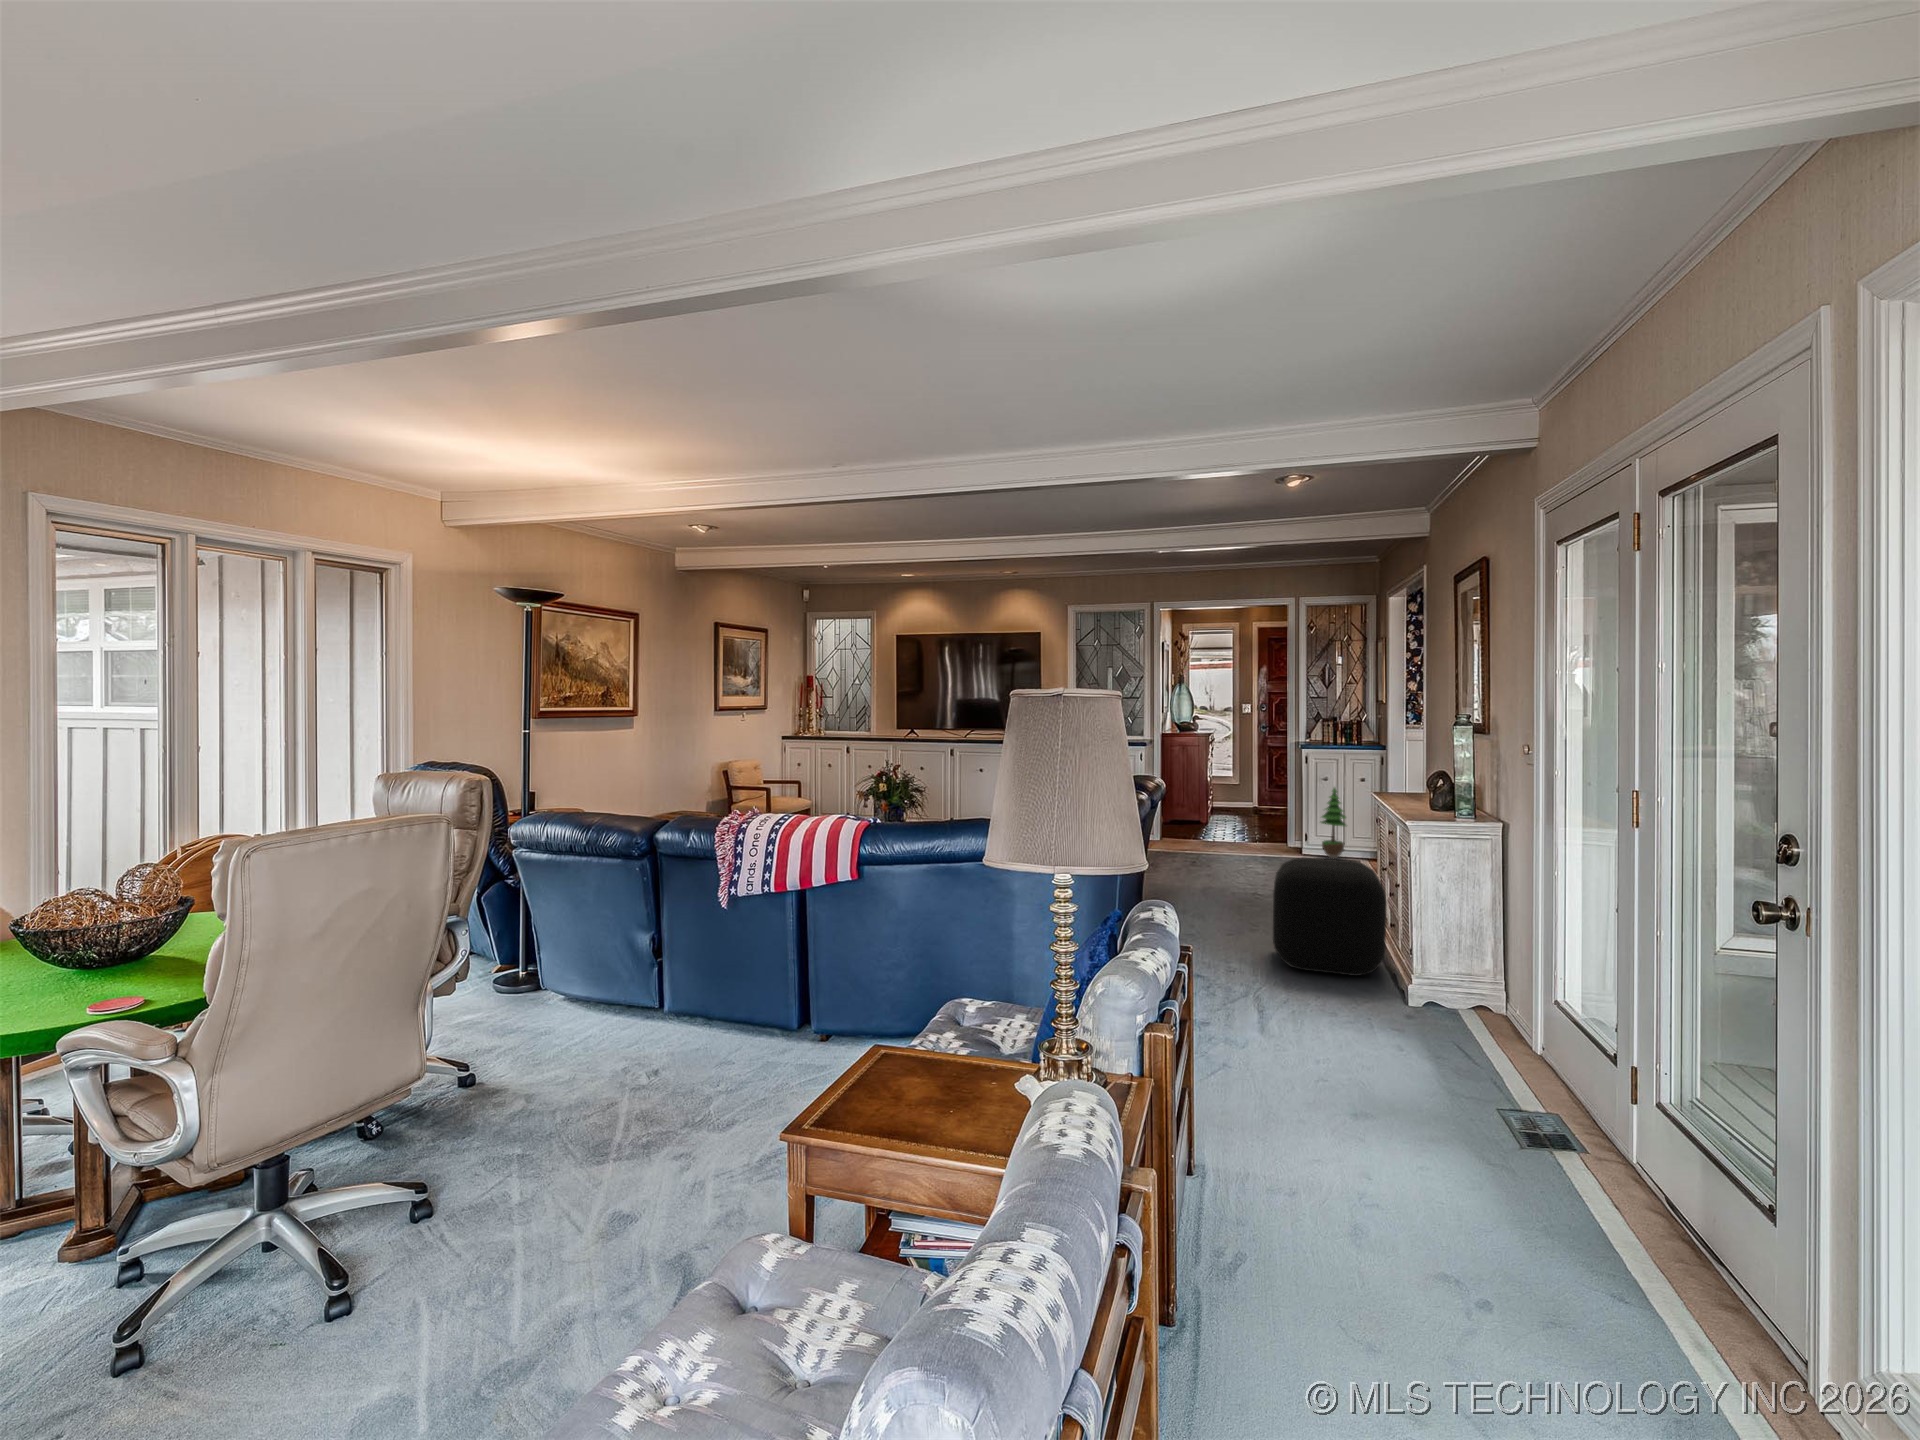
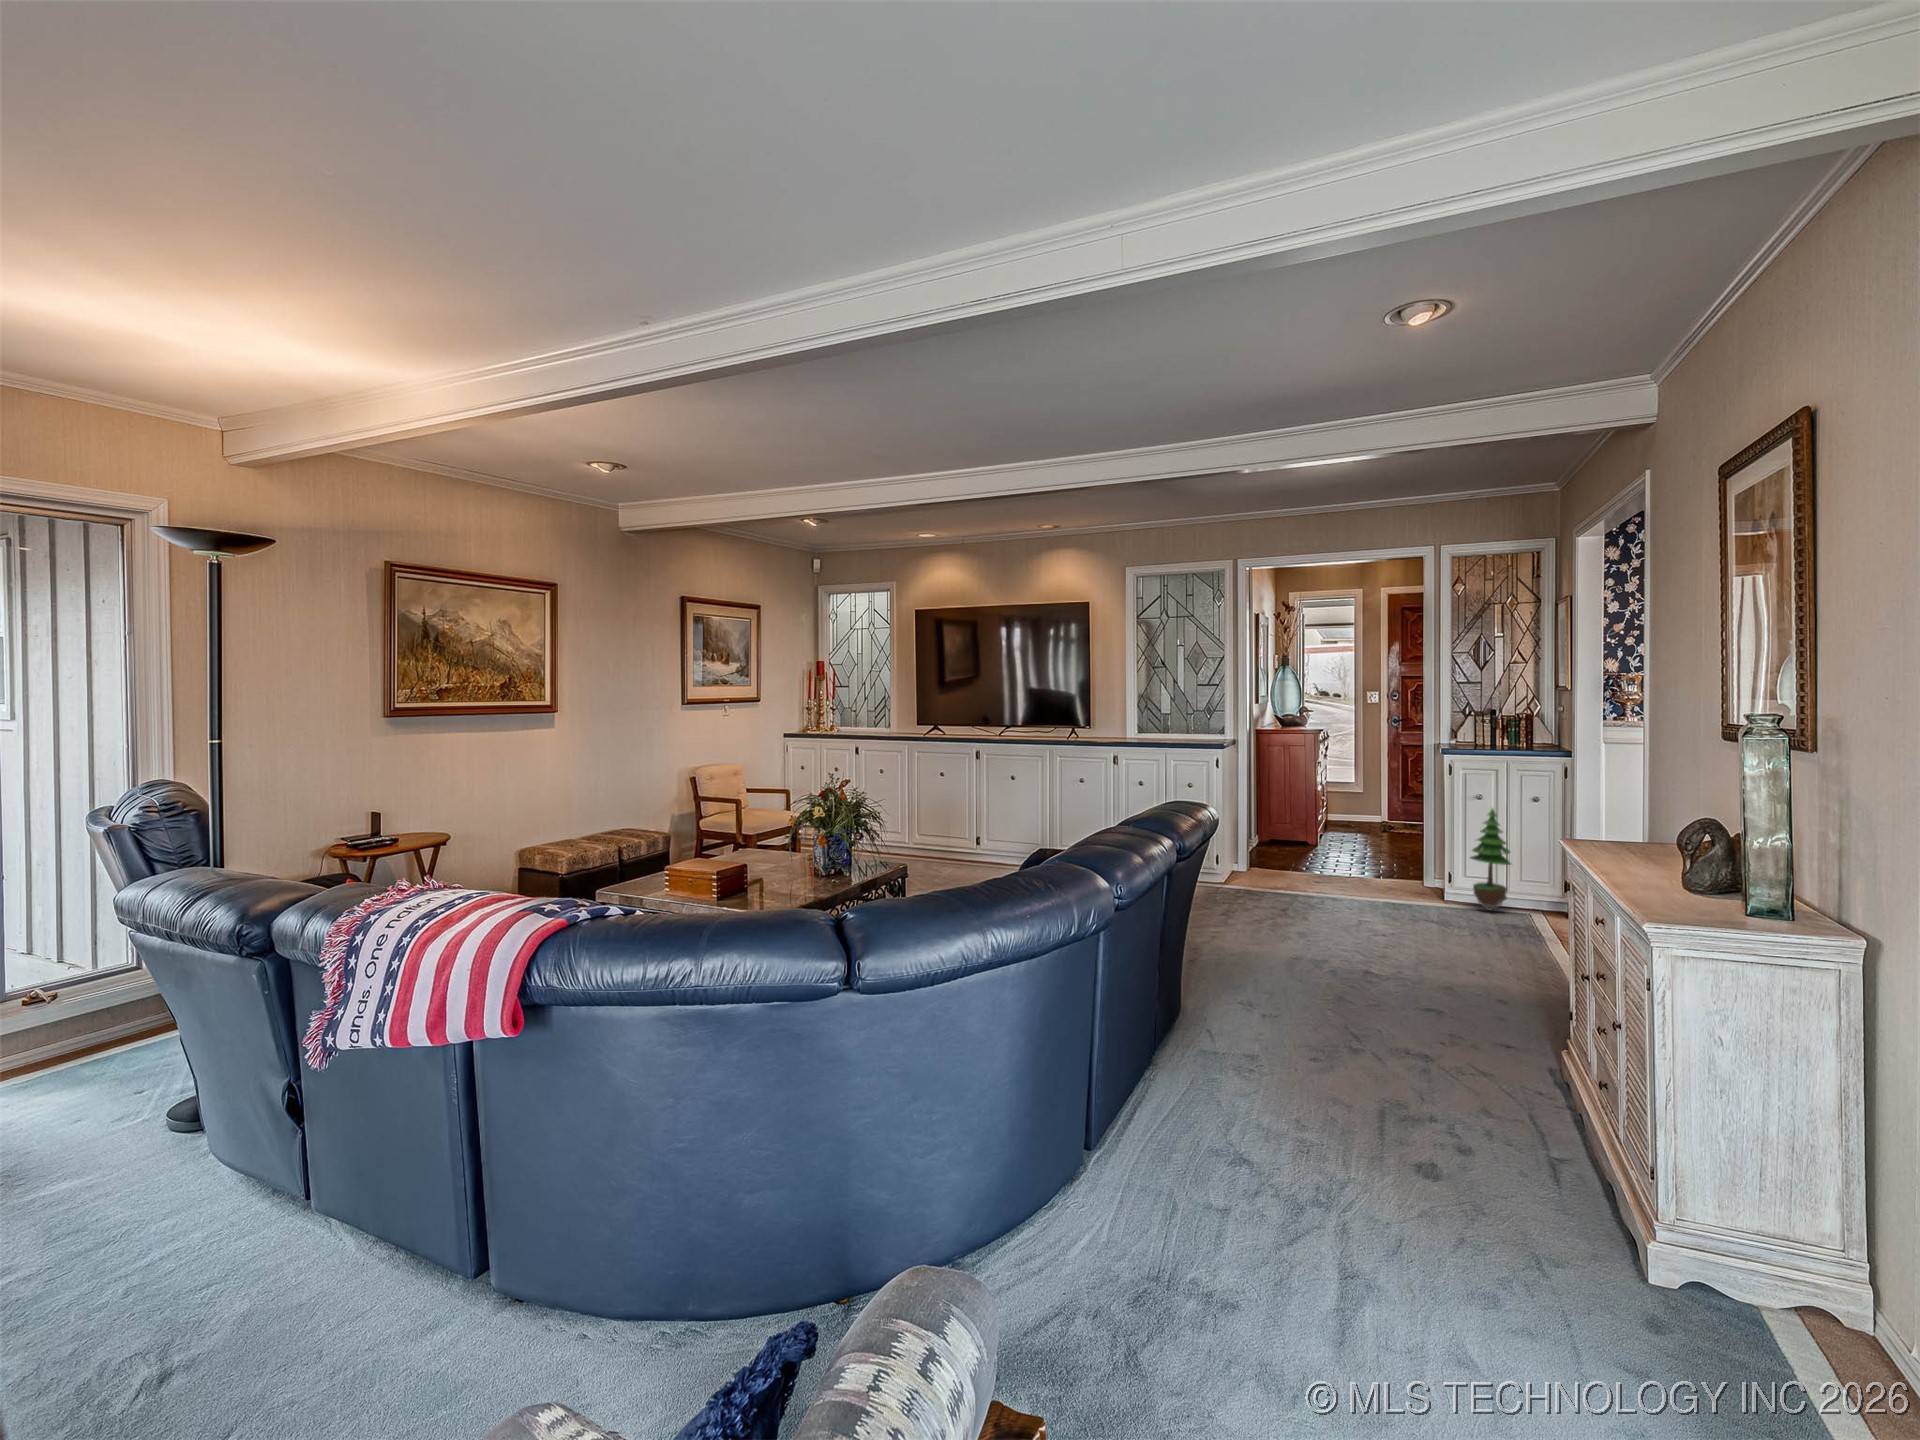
ottoman: present [1273,858,1387,976] -> none [1388,949,1598,1174]

